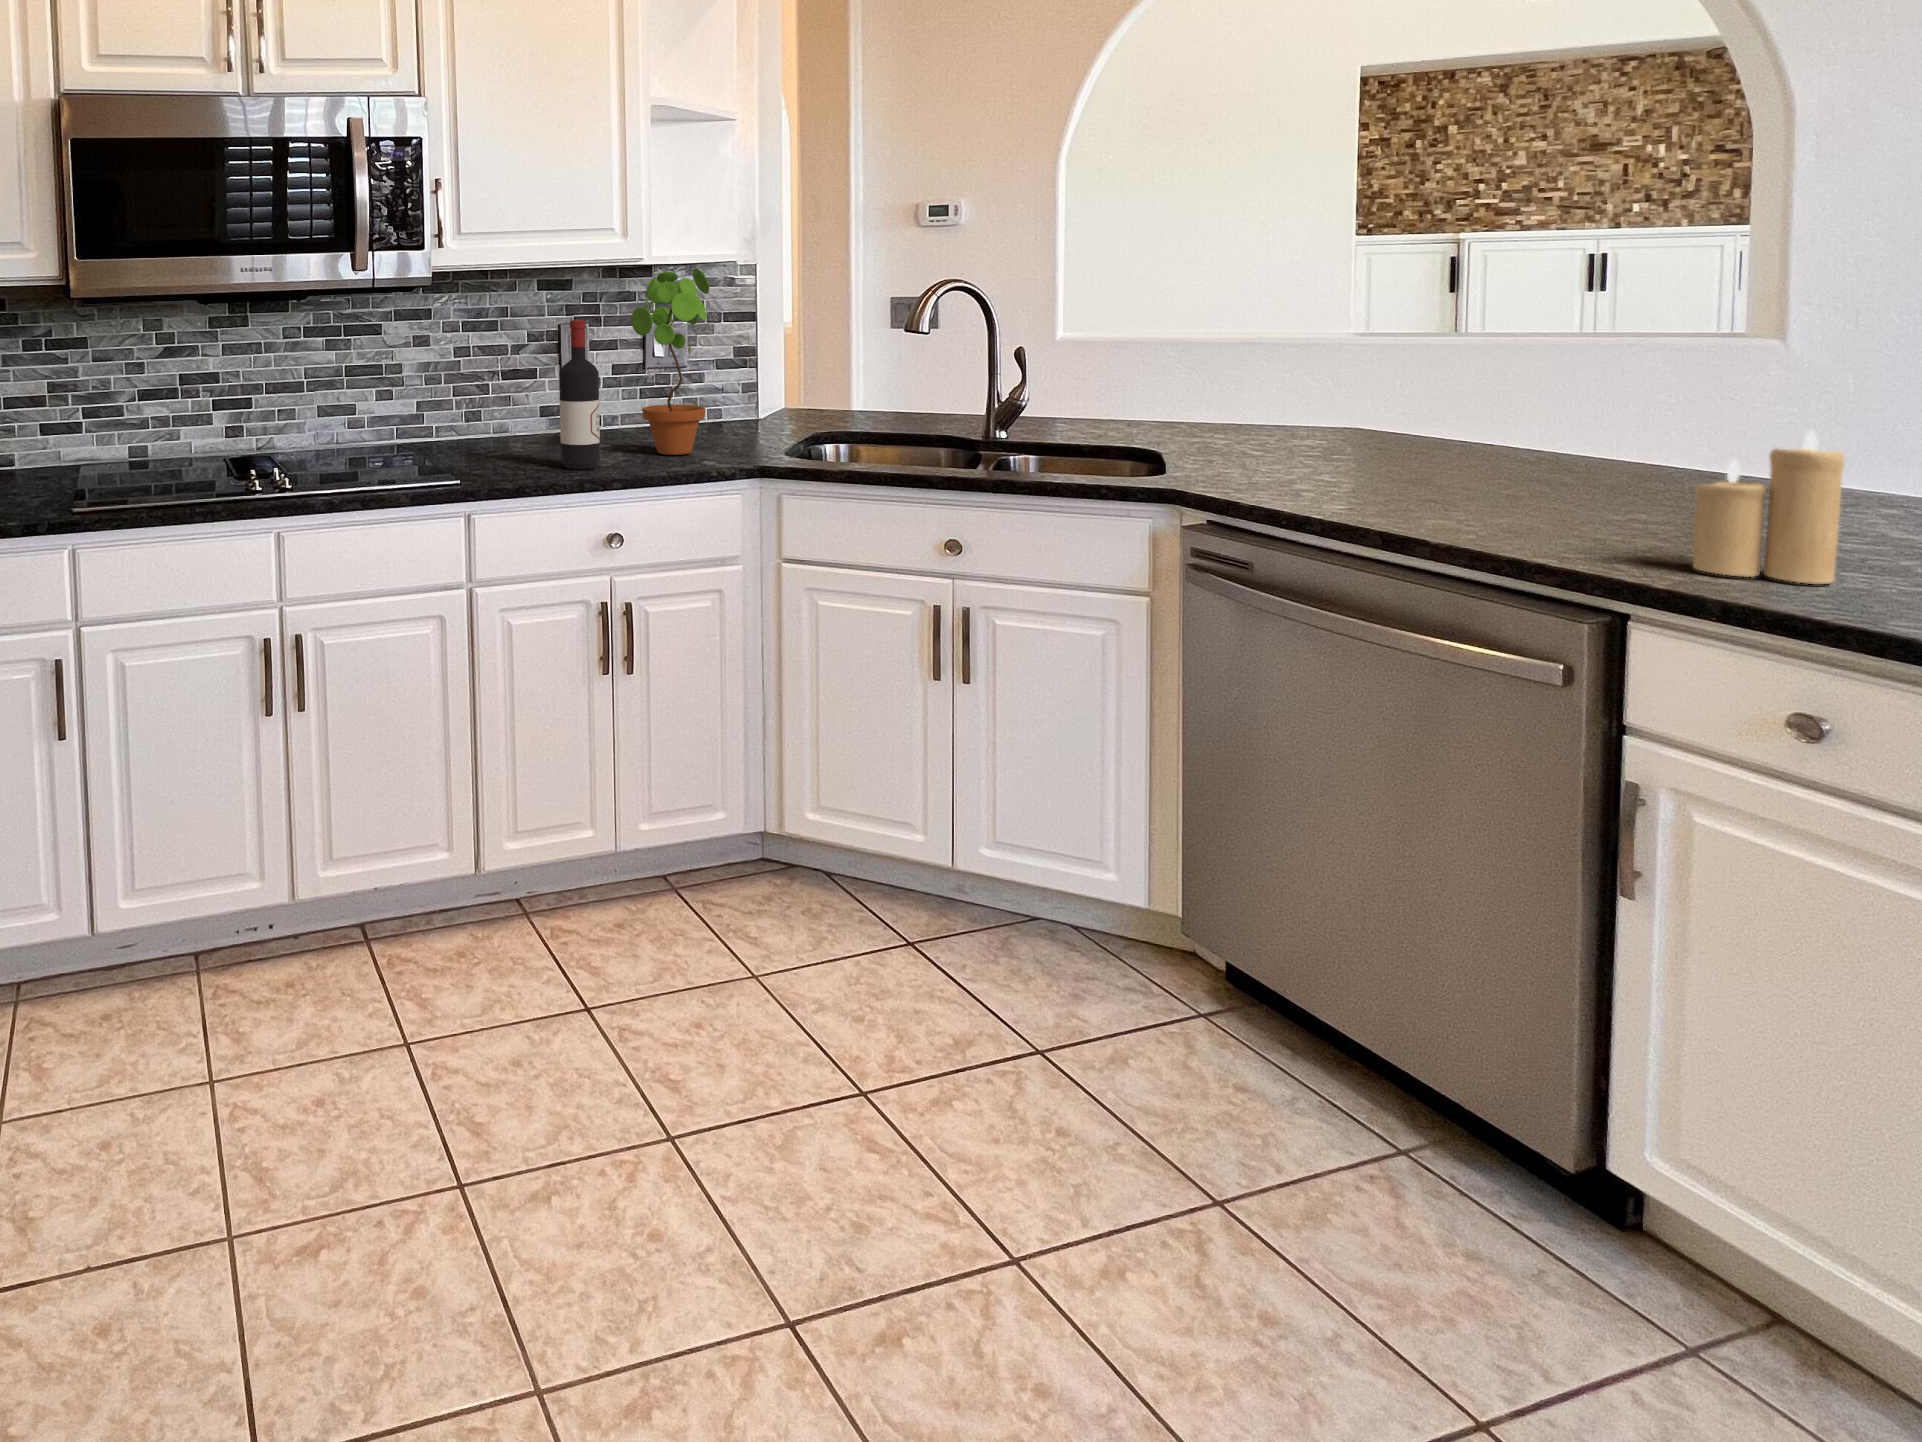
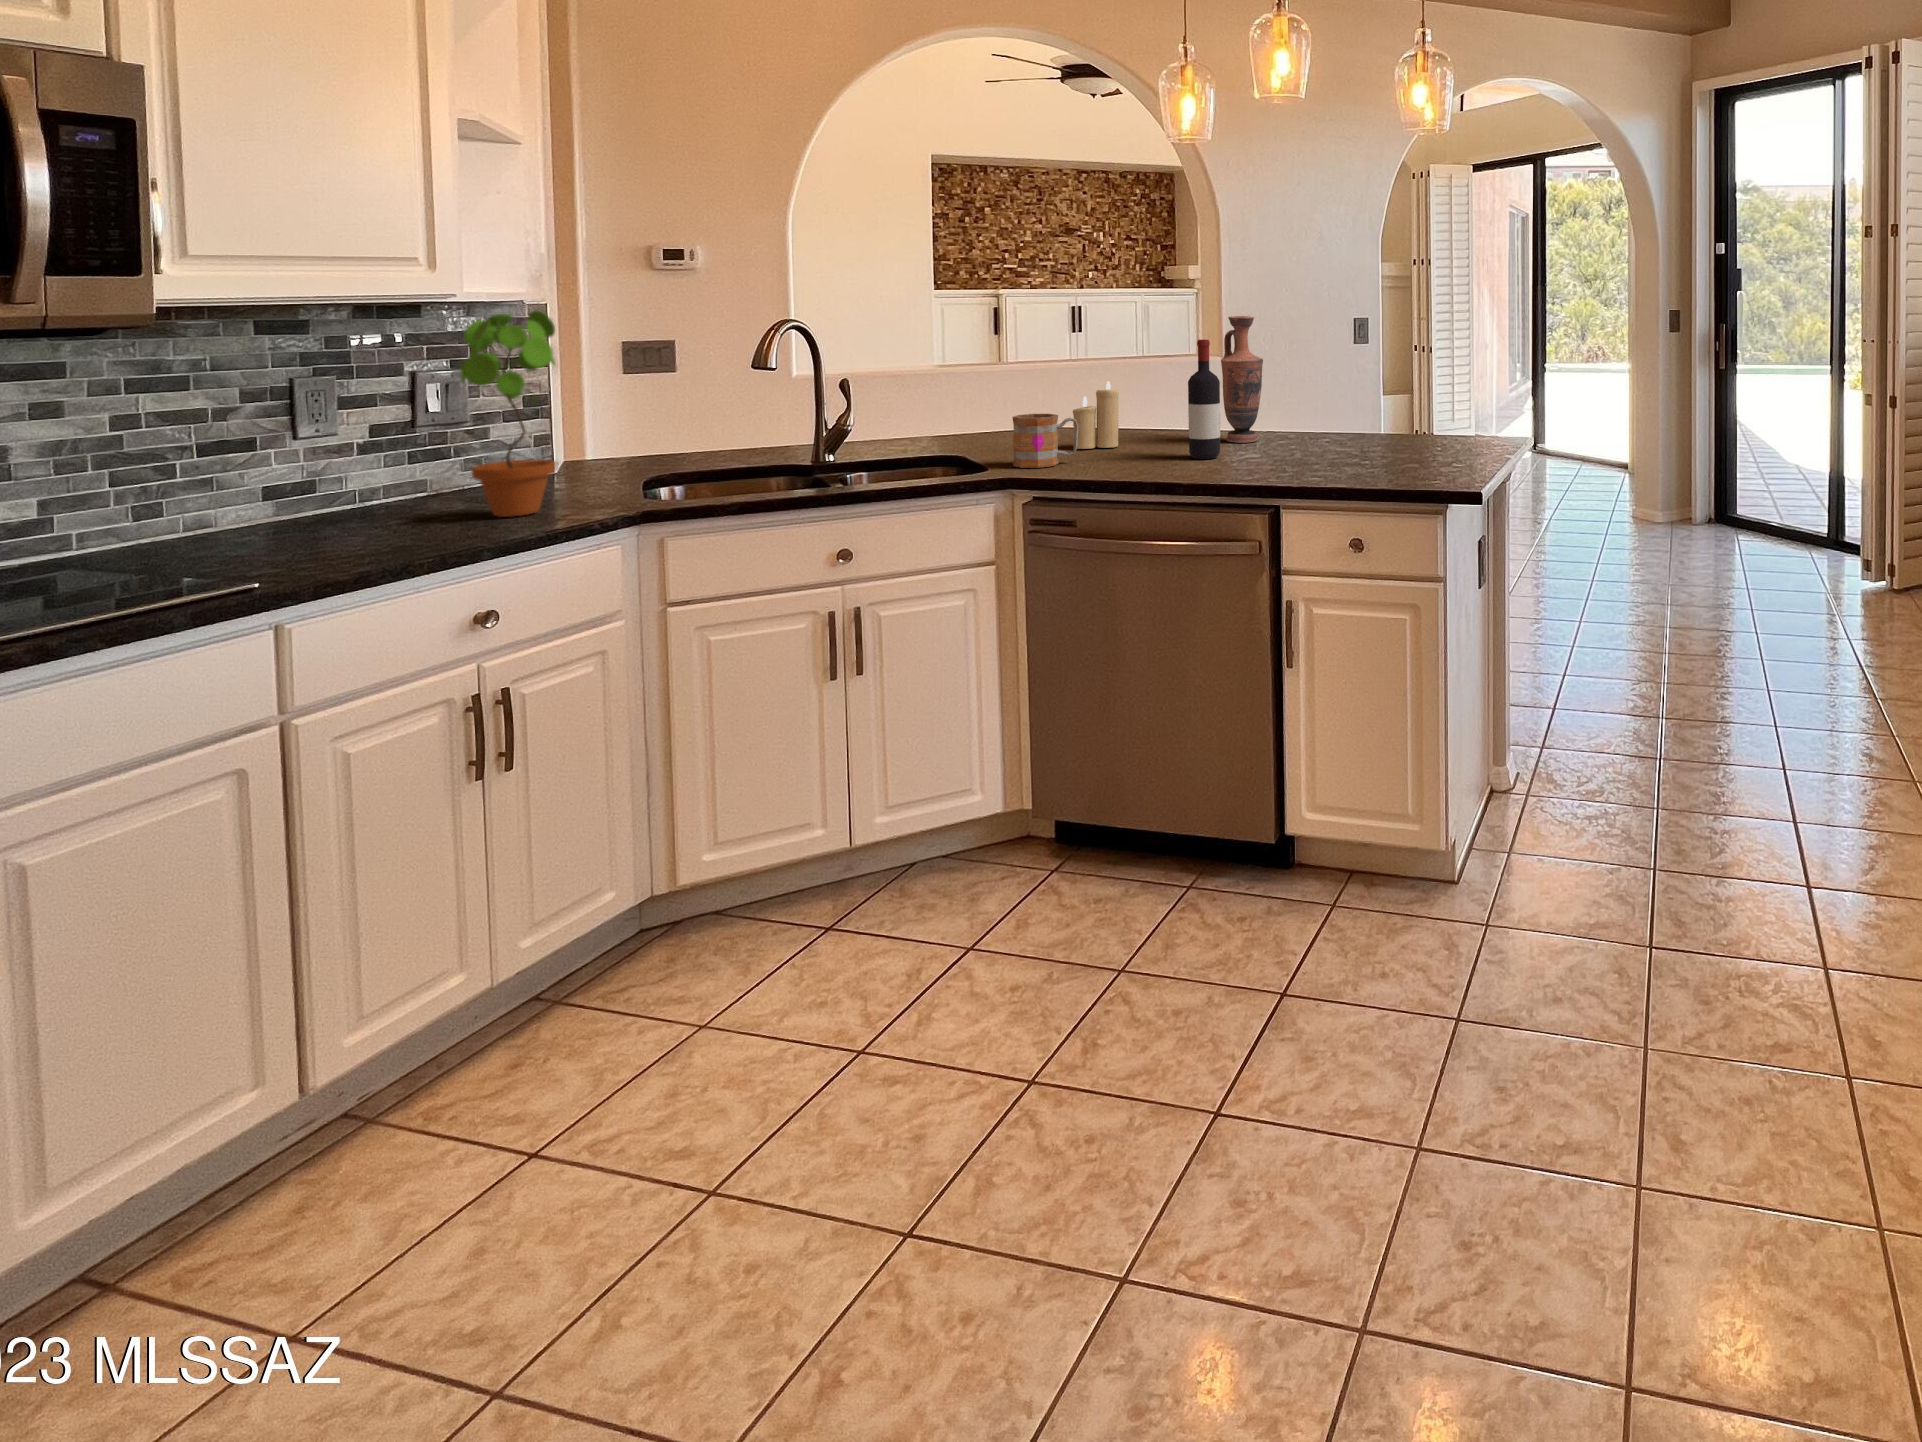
vase: none [1631,271,1734,493] -> present [1221,316,1263,443]
wine bottle: present [559,320,600,469] -> present [1188,340,1220,459]
mug: none [1199,407,1305,482] -> present [1013,414,1079,468]
candle: present [1692,431,1844,584] -> present [1073,381,1119,449]

